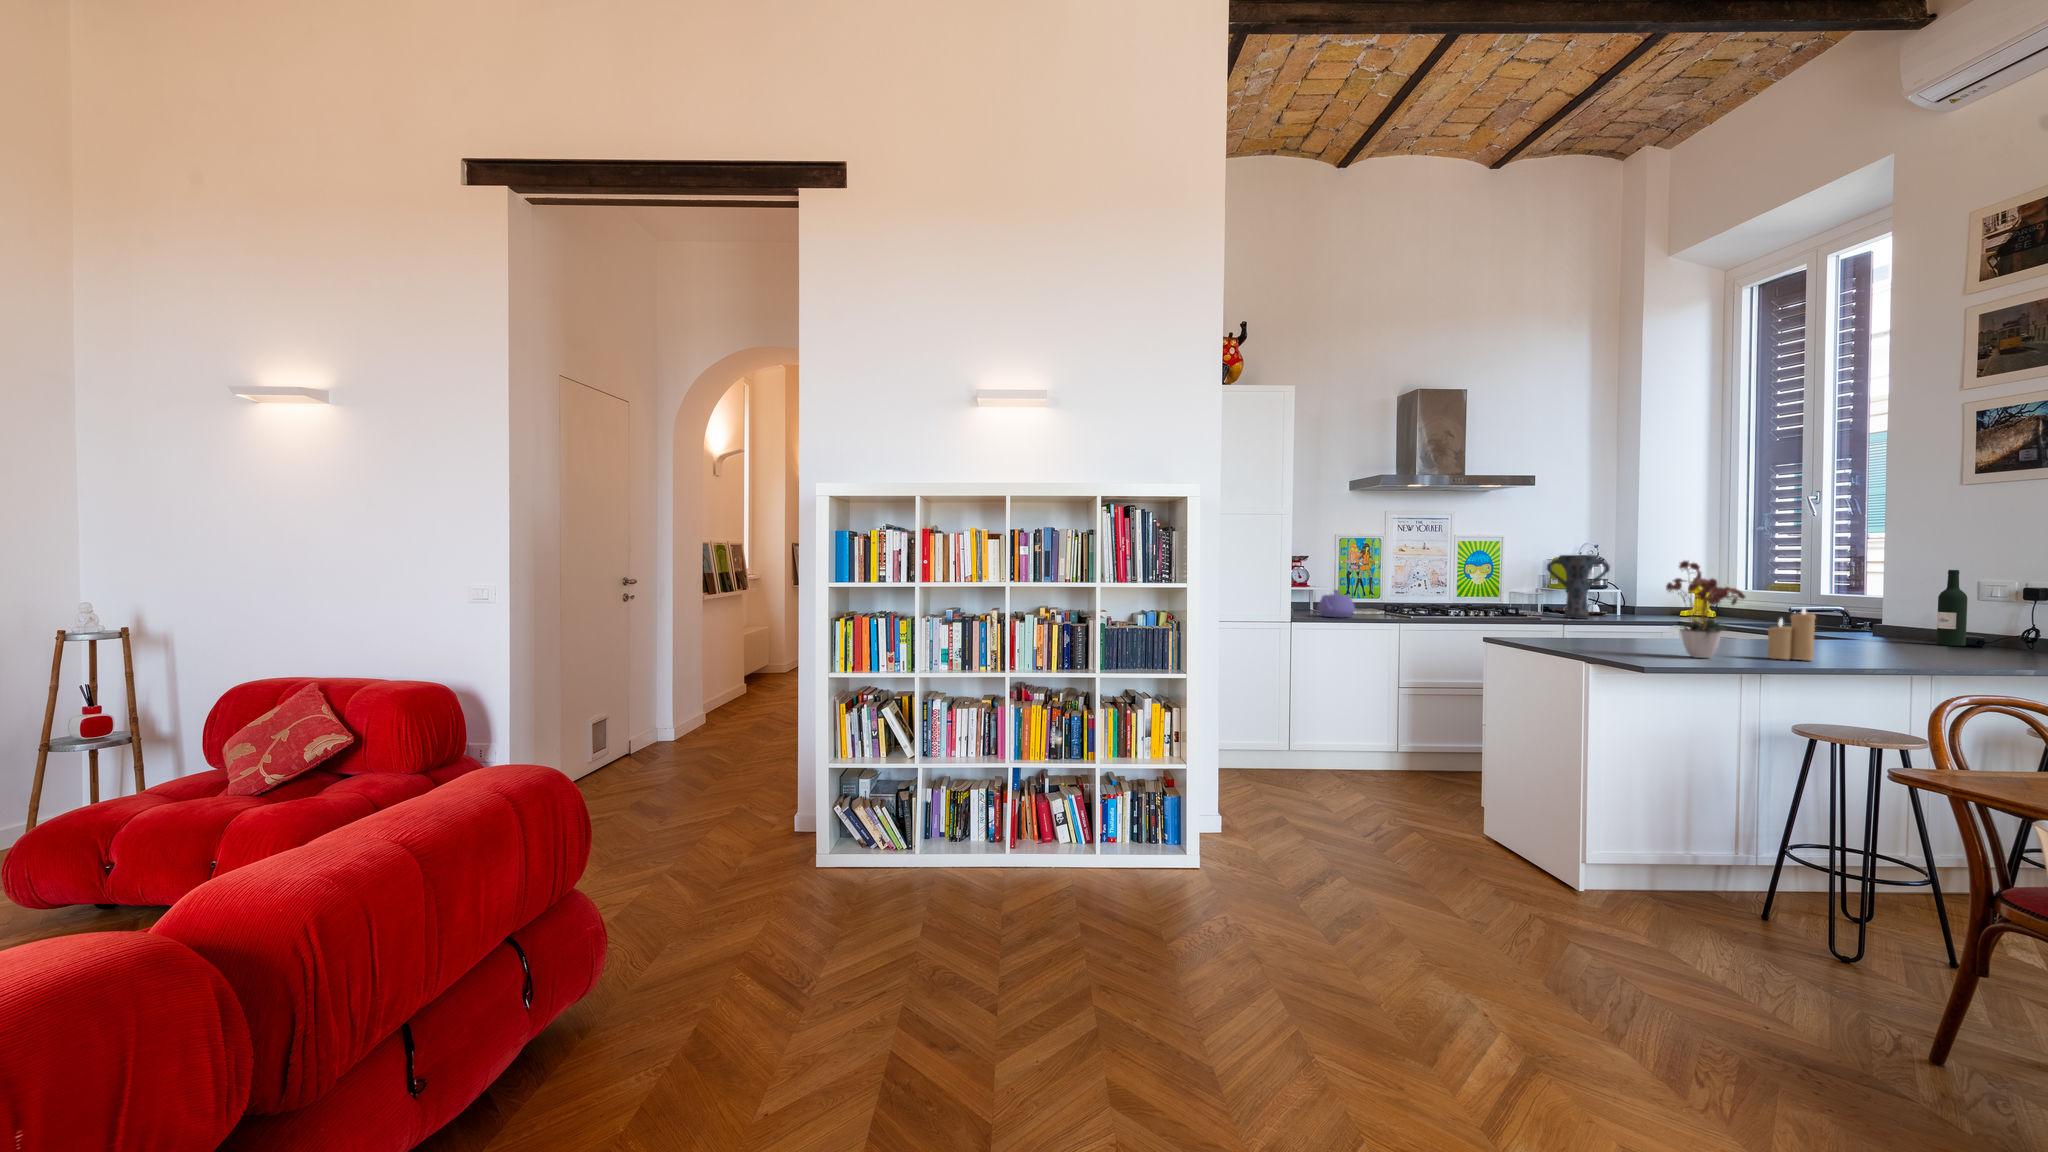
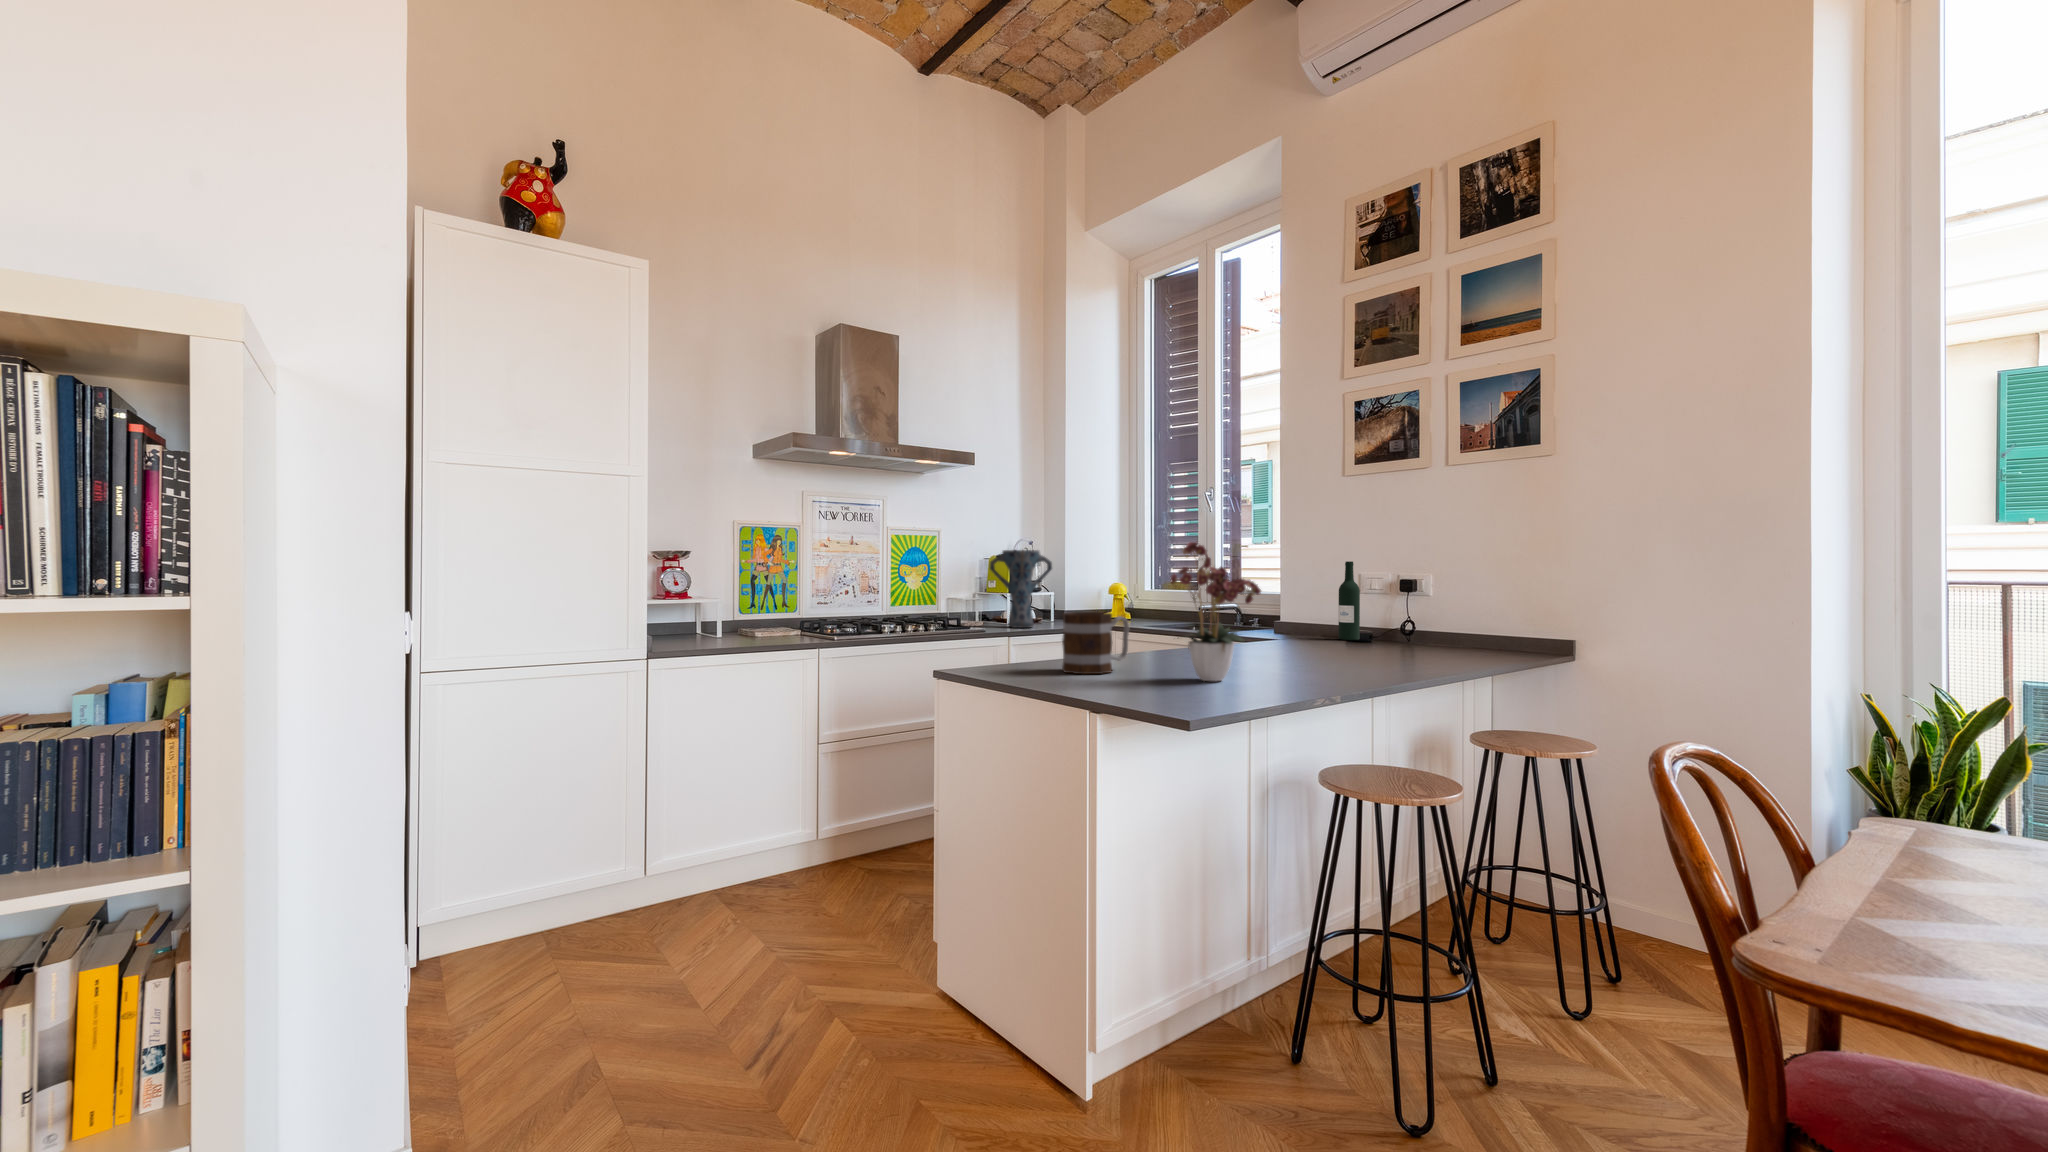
teapot: present [1318,590,1355,617] -> none [695,601,753,644]
mug: none [1580,606,1639,648] -> present [1062,612,1129,674]
candle: present [1767,608,1815,660] -> none [1269,603,1313,674]

